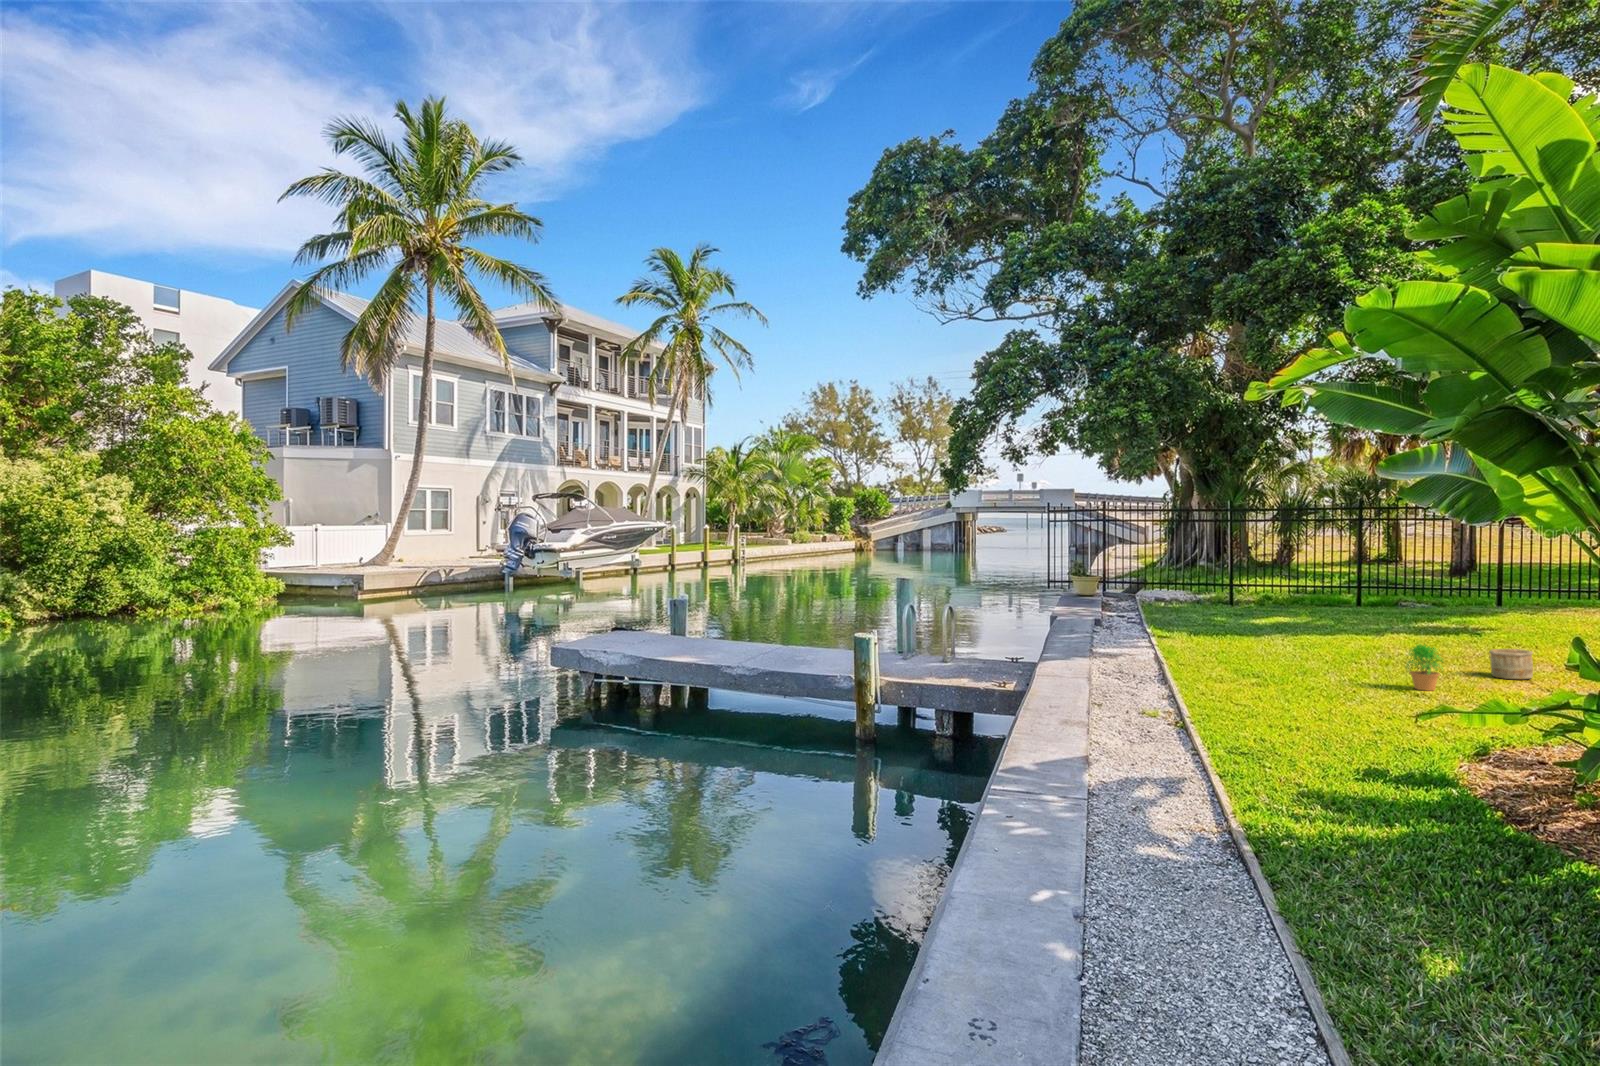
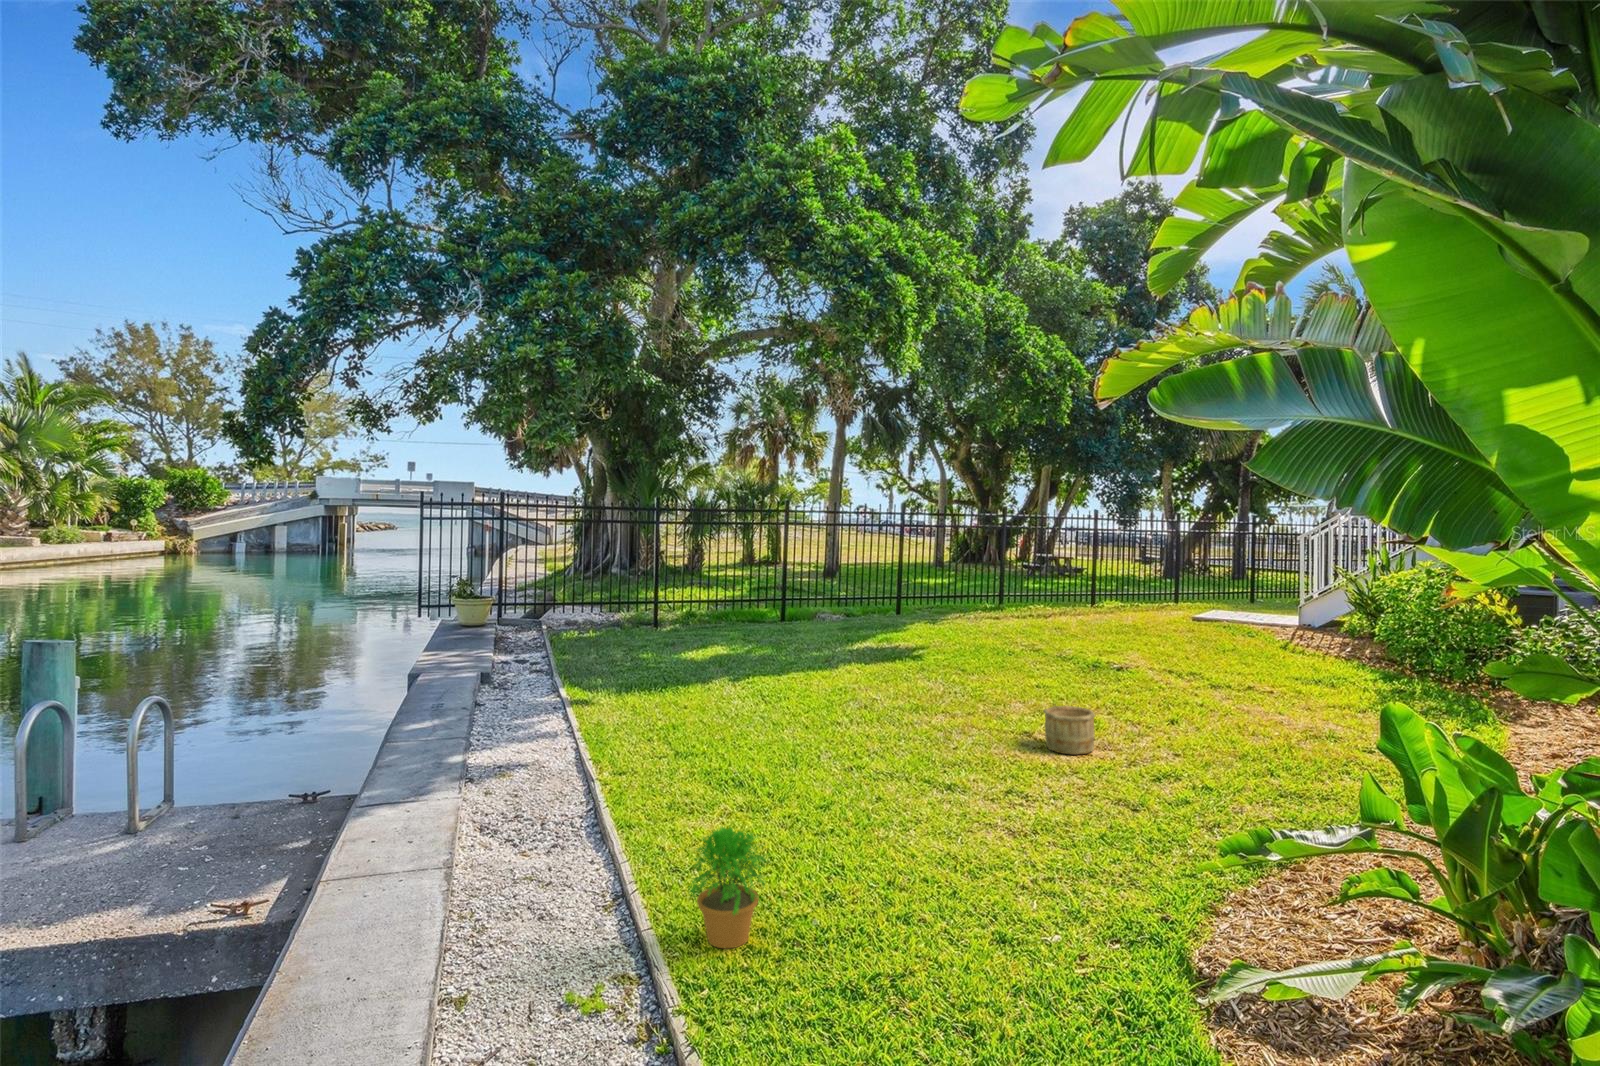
potted plant: present [1407,644,1443,691] -> present [691,827,766,949]

